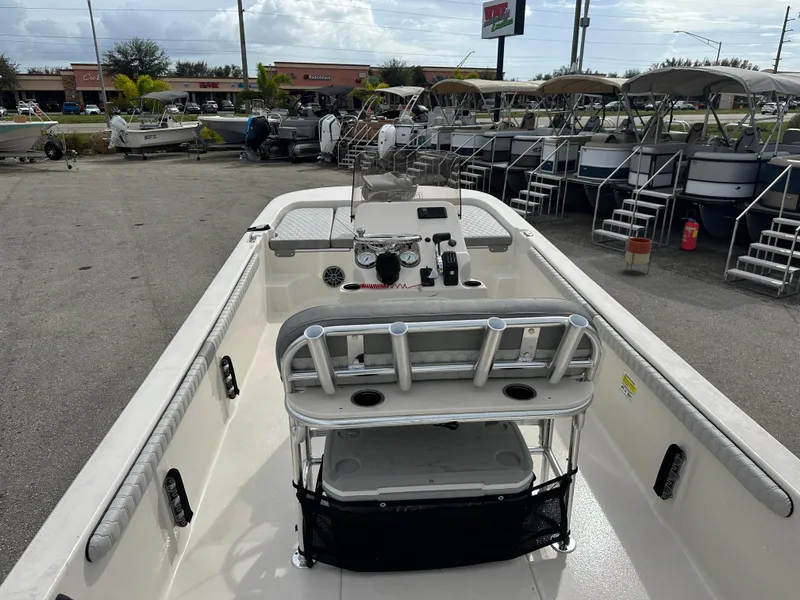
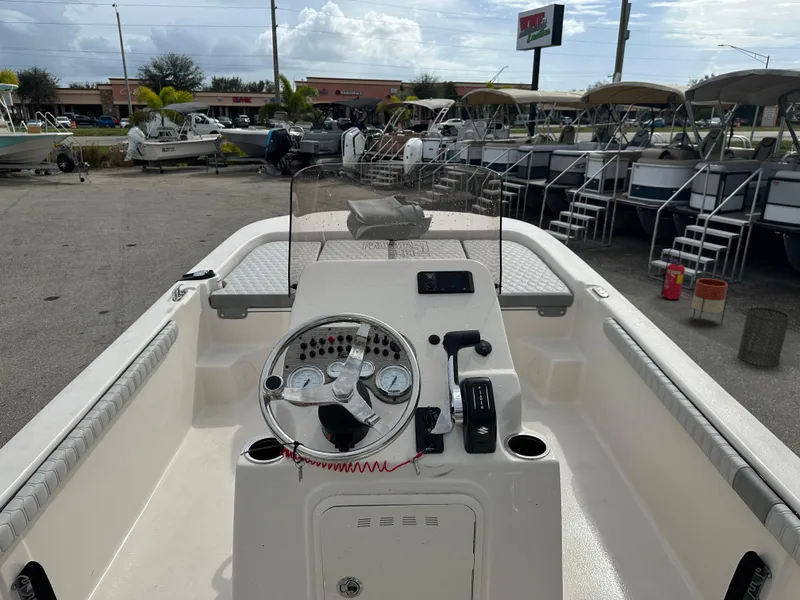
fire extinguisher: present [680,209,699,250] -> present [661,247,685,299]
trash can: none [657,256,694,300] -> present [738,307,791,366]

